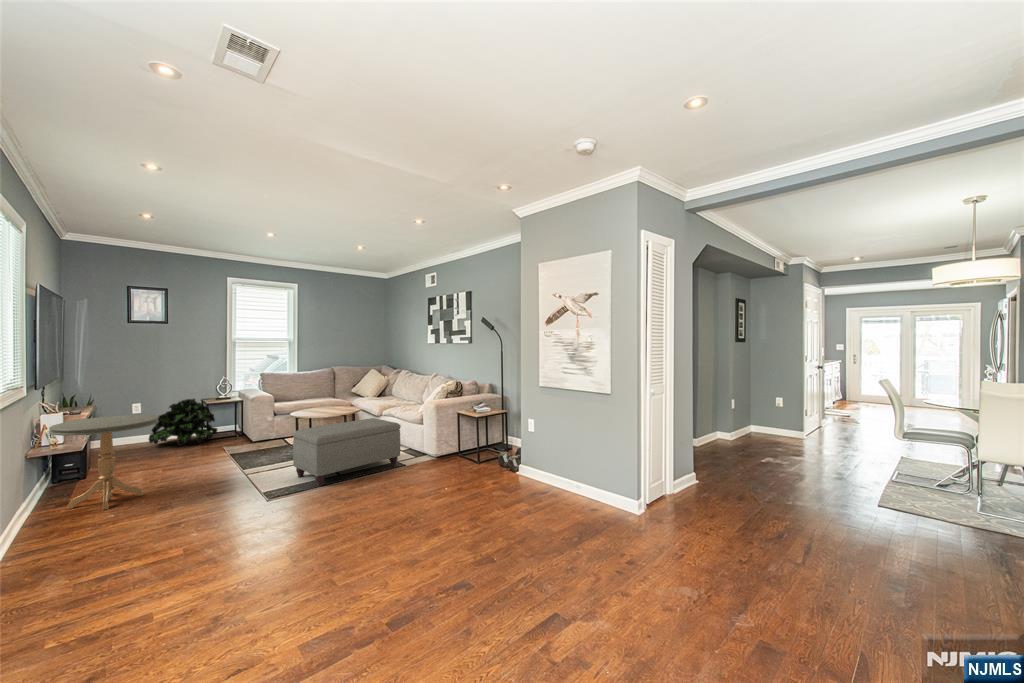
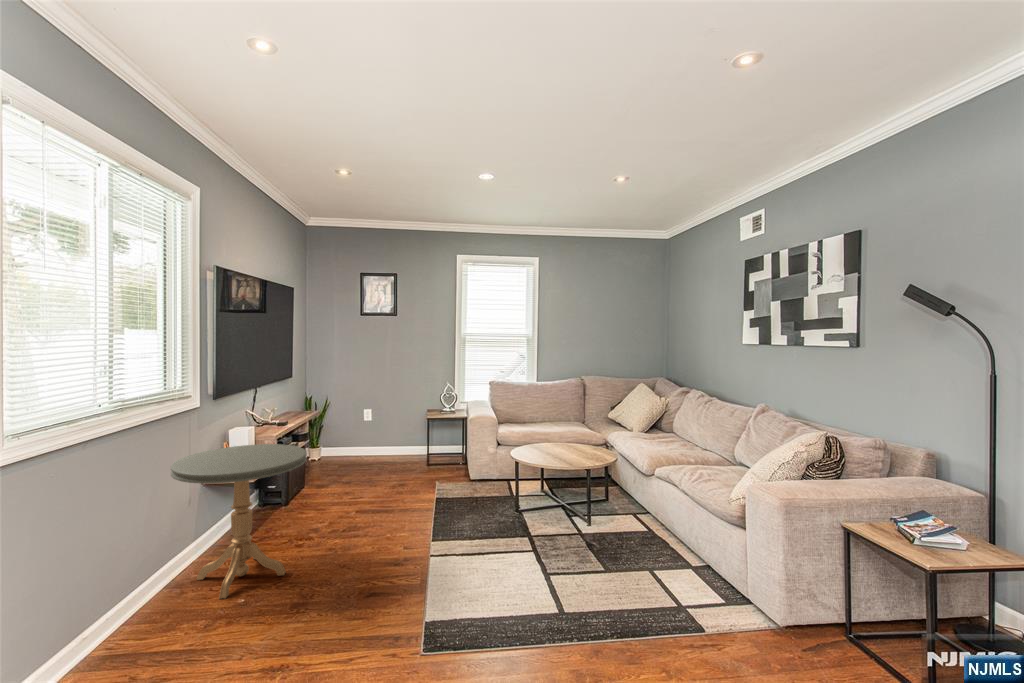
potted plant: present [149,399,217,446] -> none [363,411,435,474]
ottoman: present [293,418,401,486] -> none [485,497,695,653]

